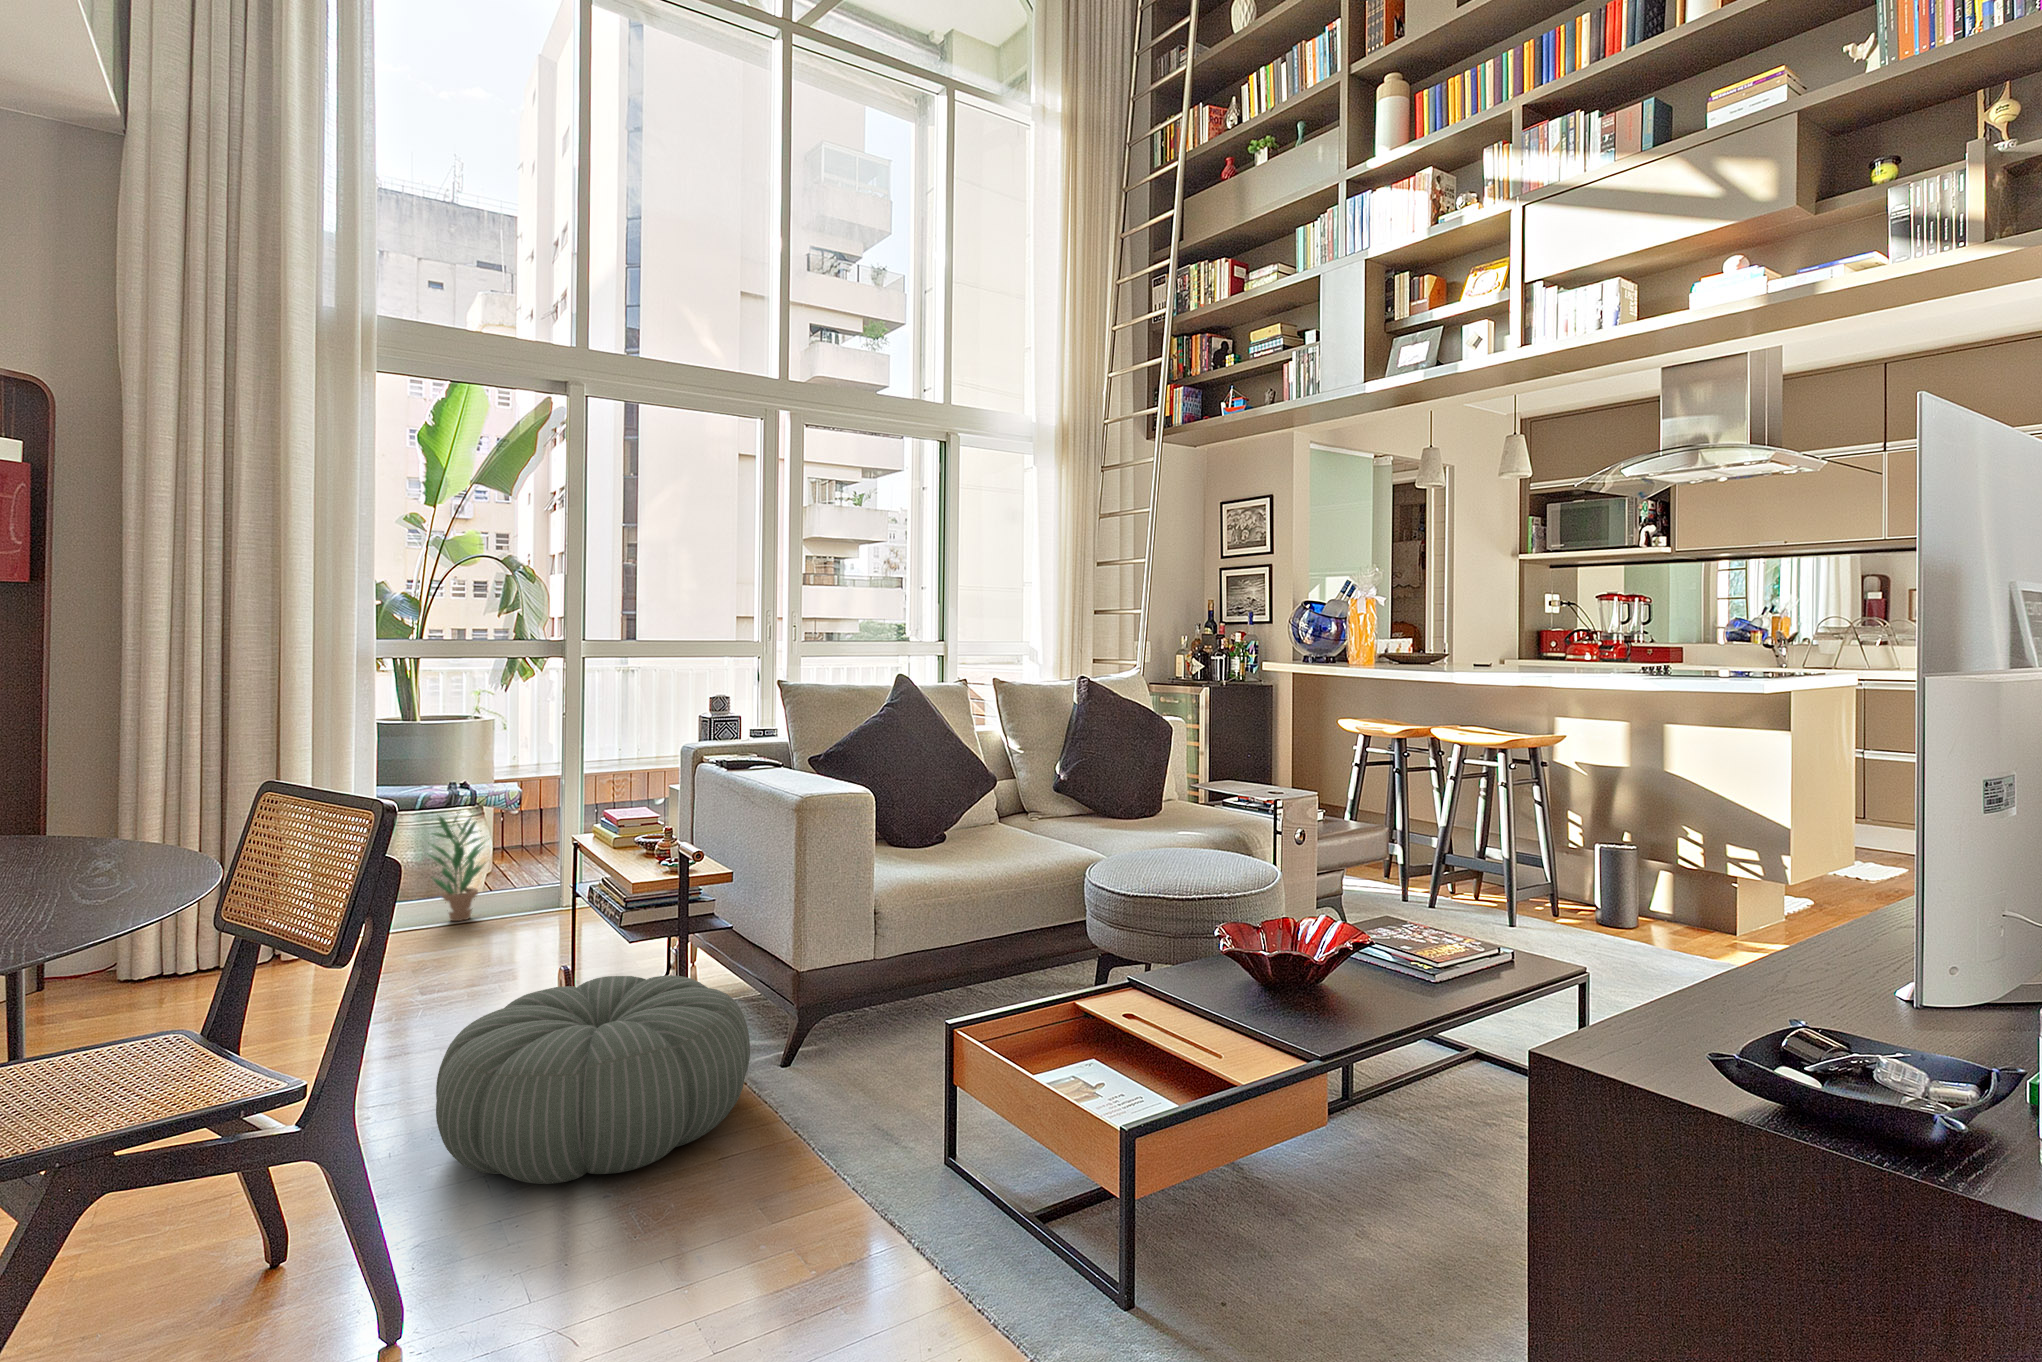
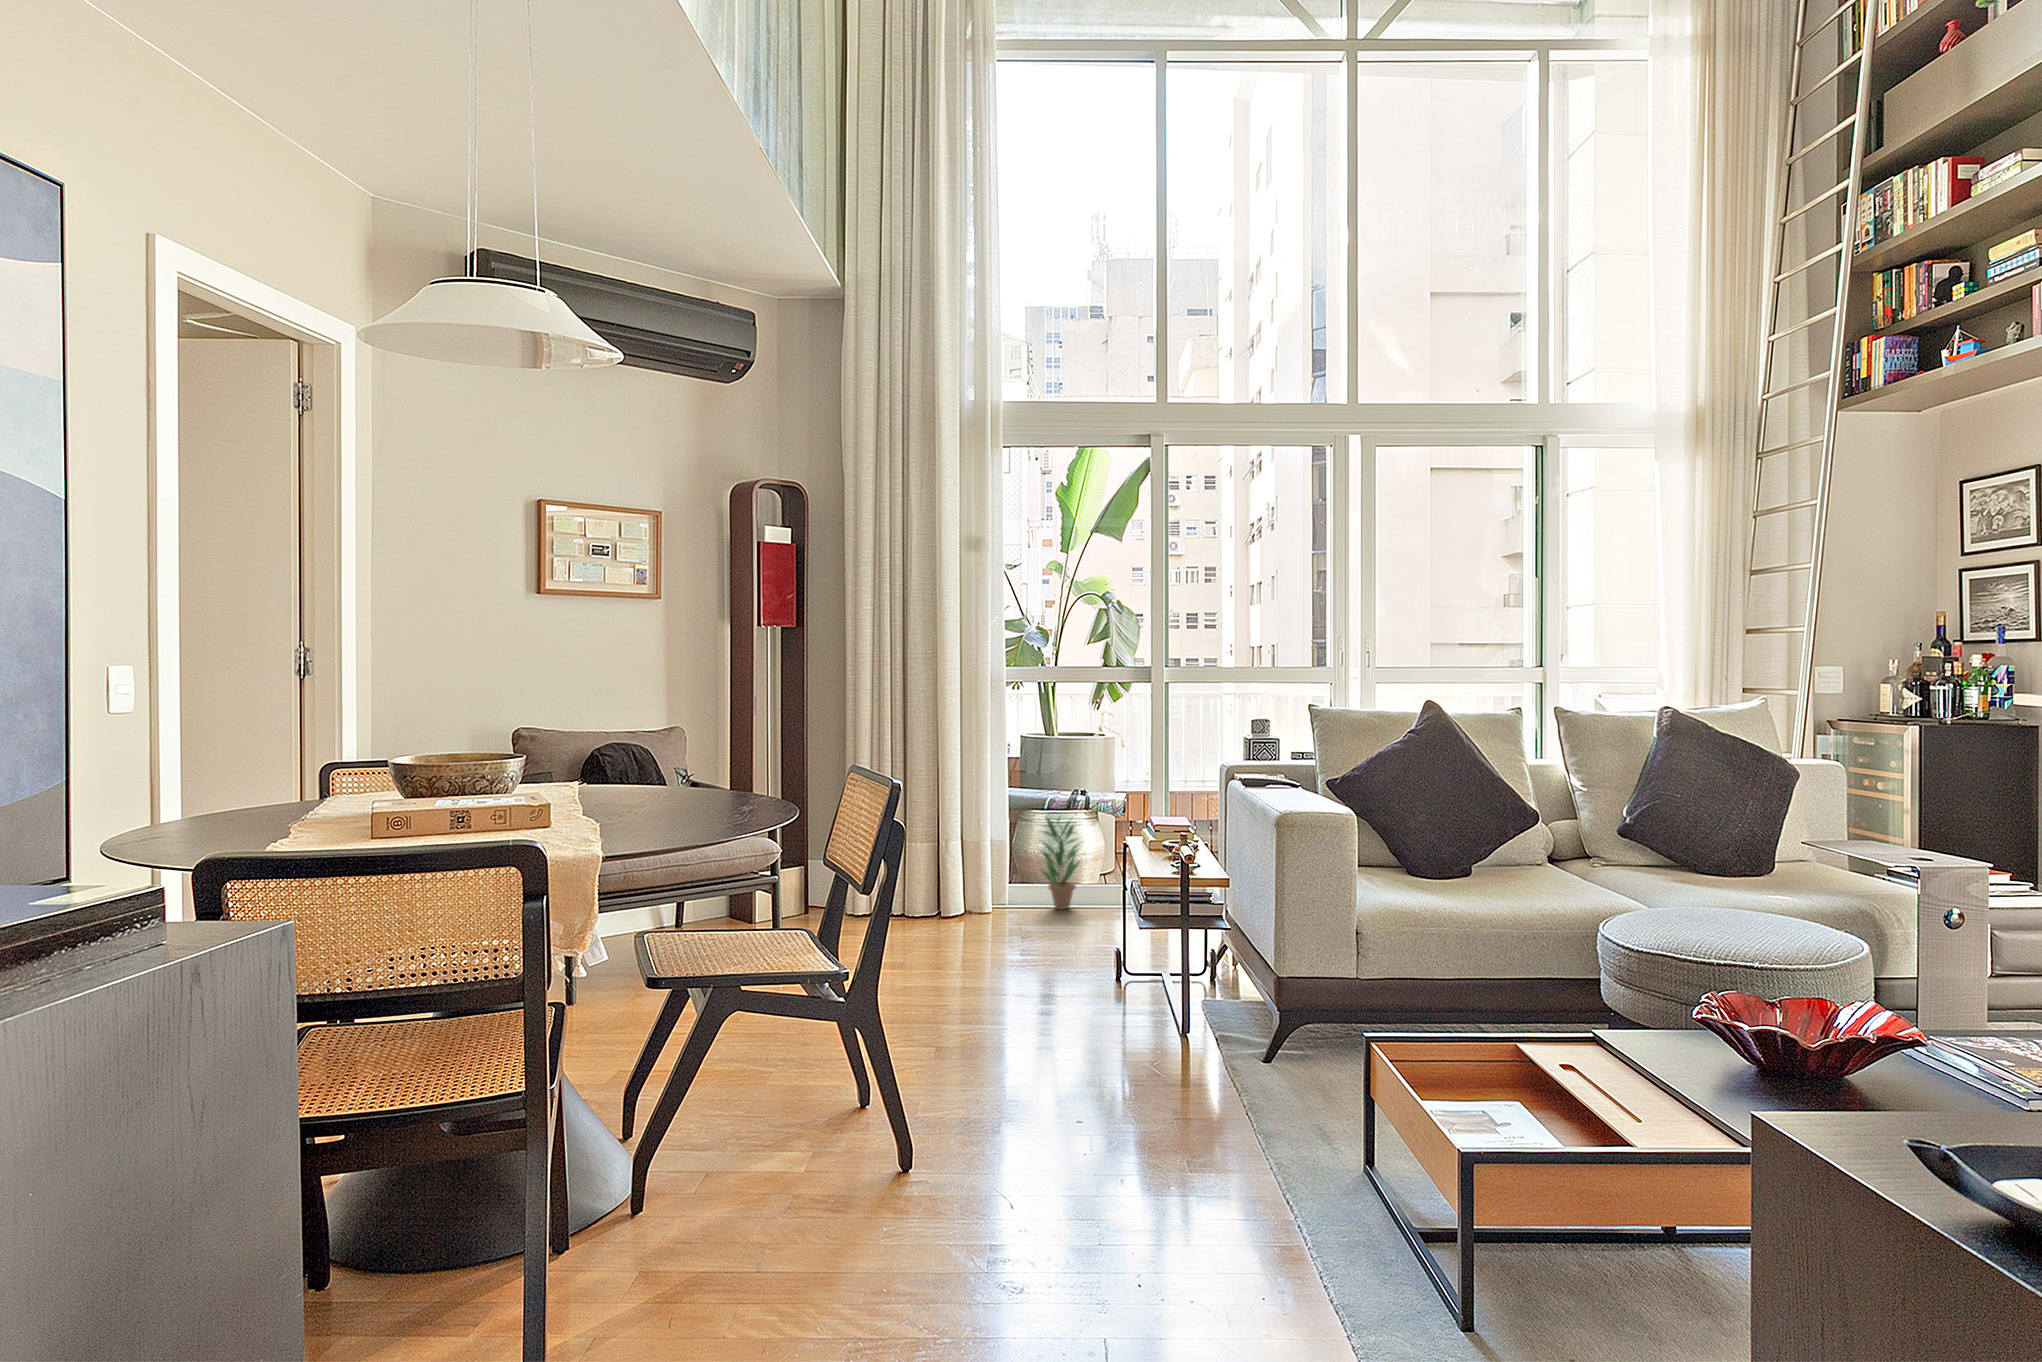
pouf: present [436,975,750,1184] -> none [988,953,1228,1104]

